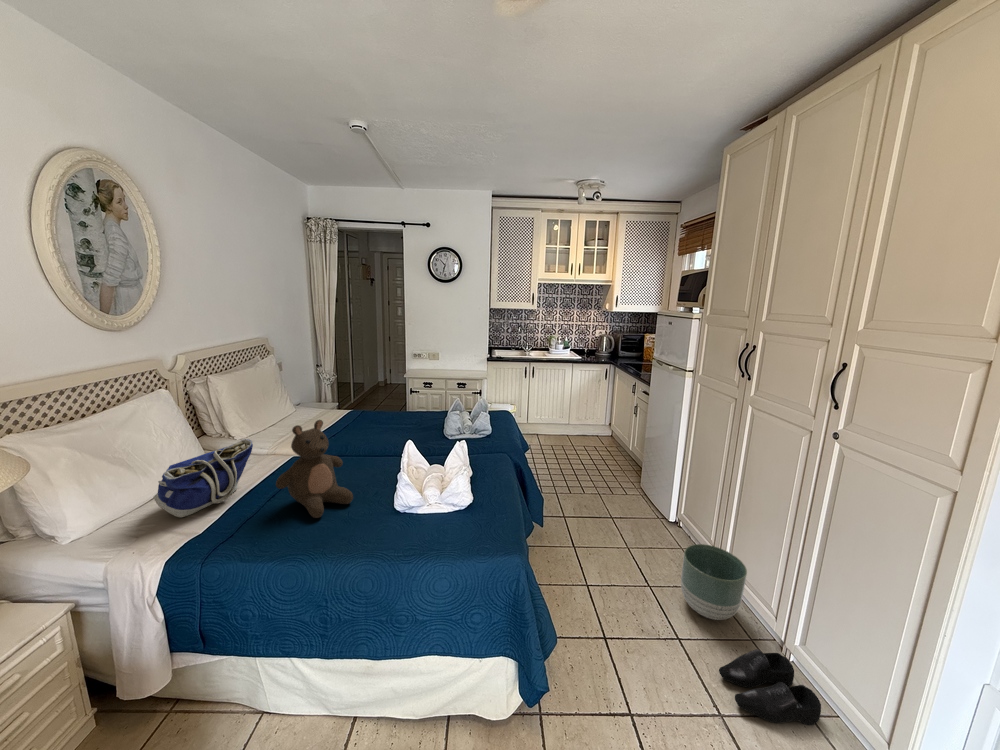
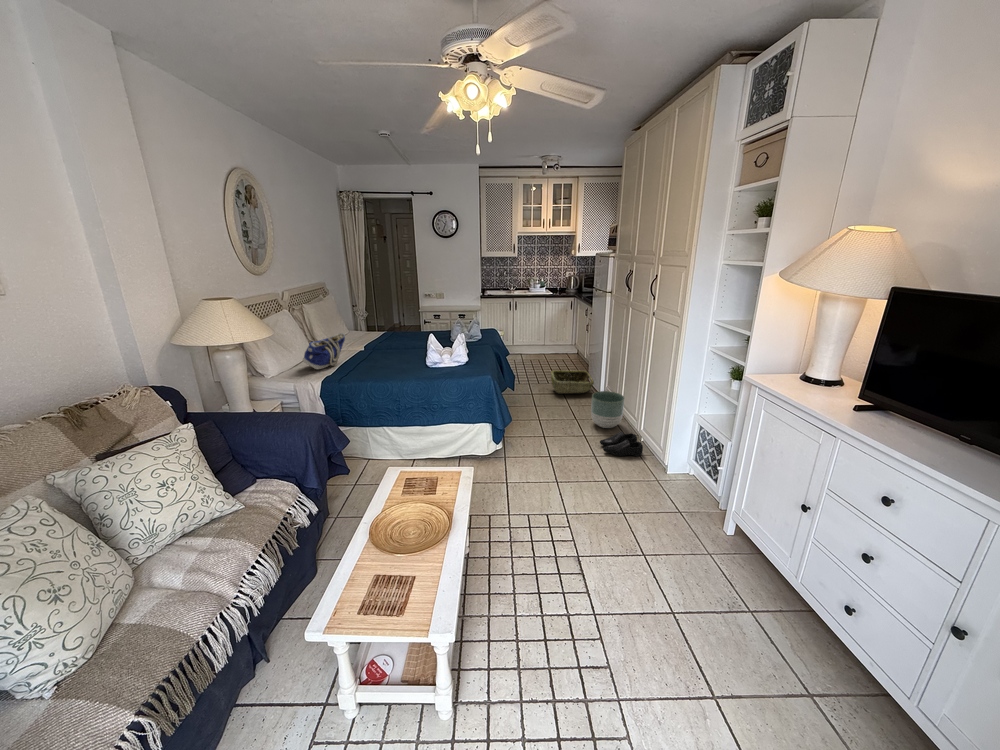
stuffed bear: present [276,420,353,518] -> none [364,319,403,368]
woven basket: none [592,480,661,520] -> present [551,370,594,394]

